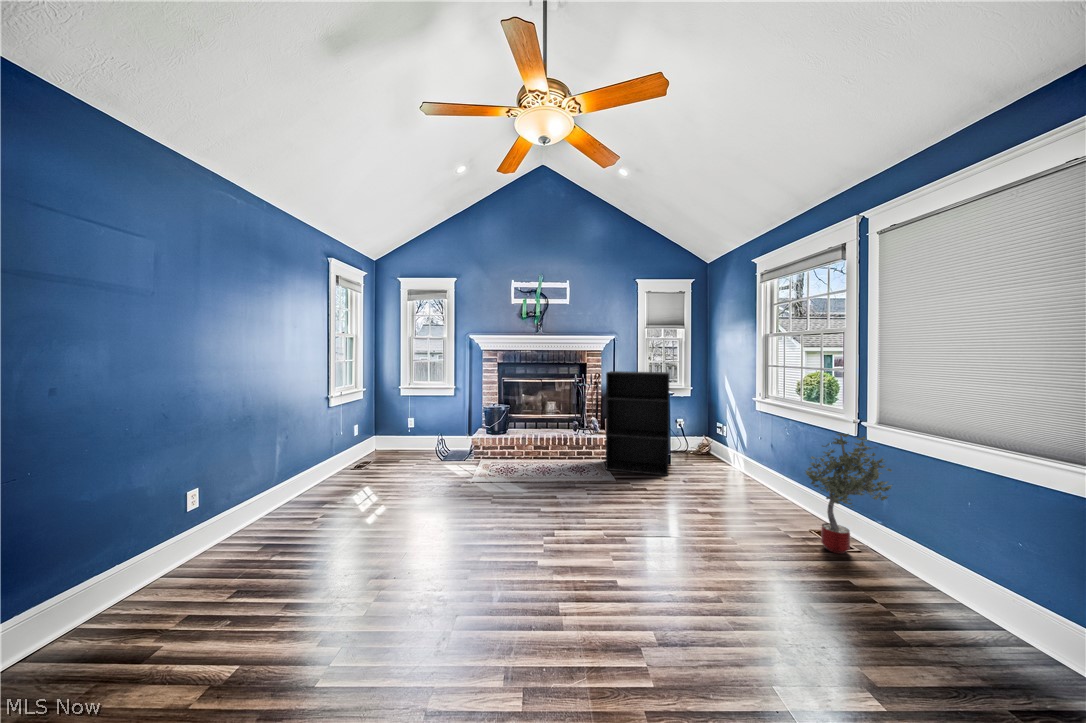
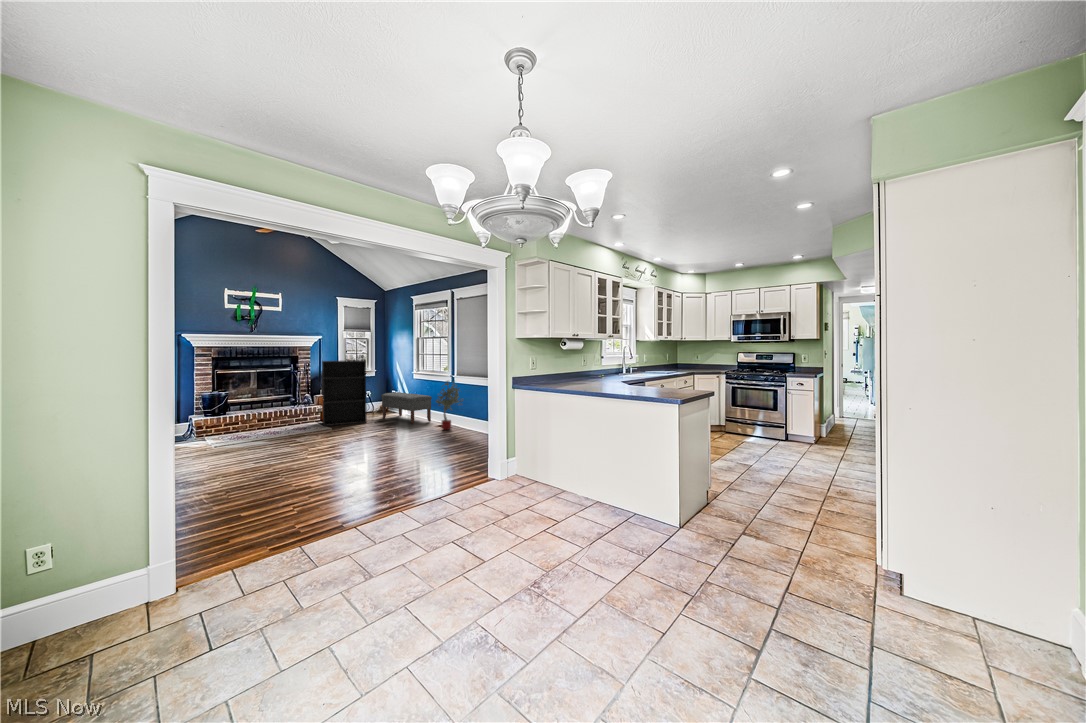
bench: none [696,428,793,503] -> present [381,392,432,424]

